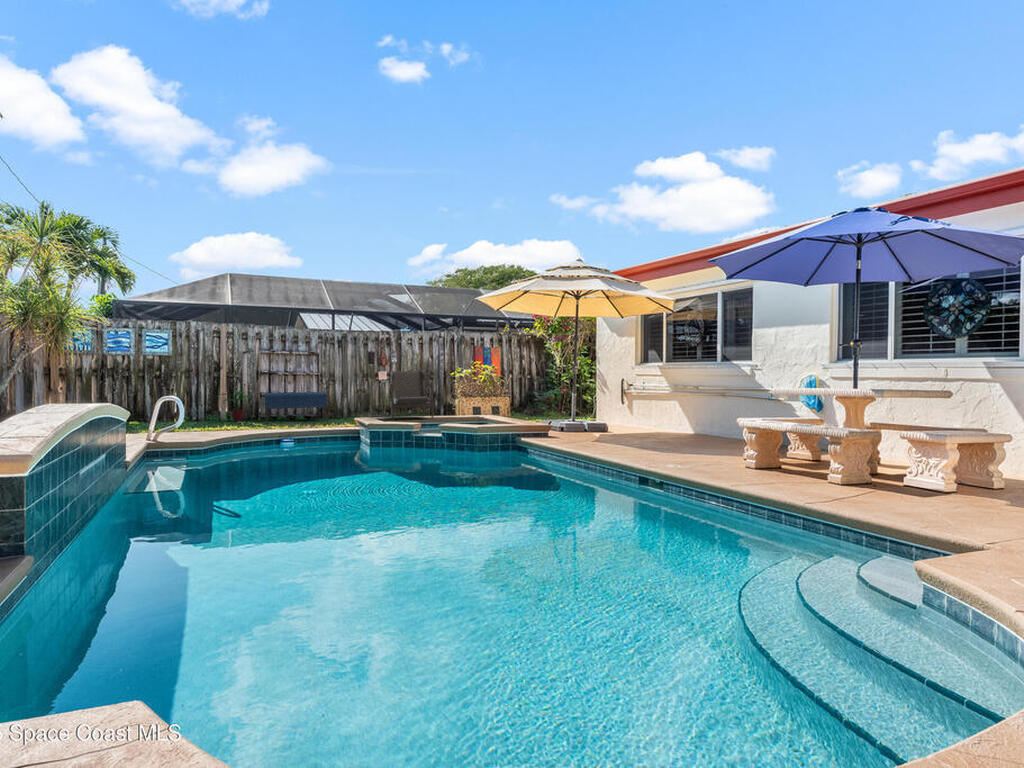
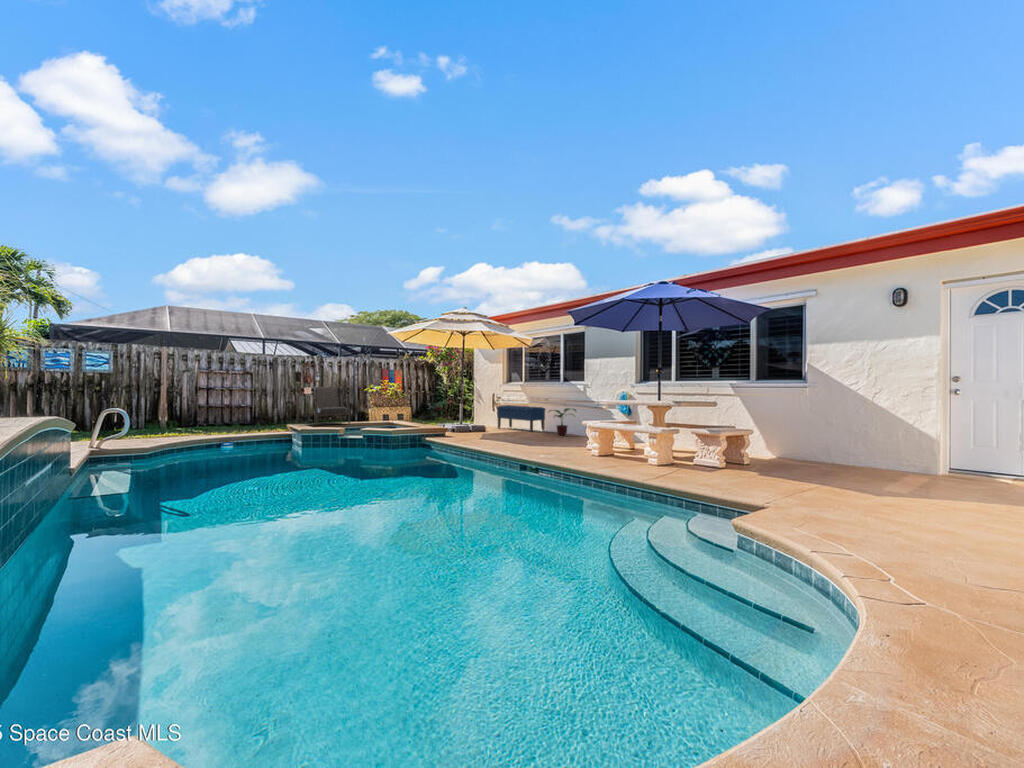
potted plant: present [218,391,251,421] -> present [549,408,576,436]
bench: present [264,392,327,421] -> present [497,405,545,432]

